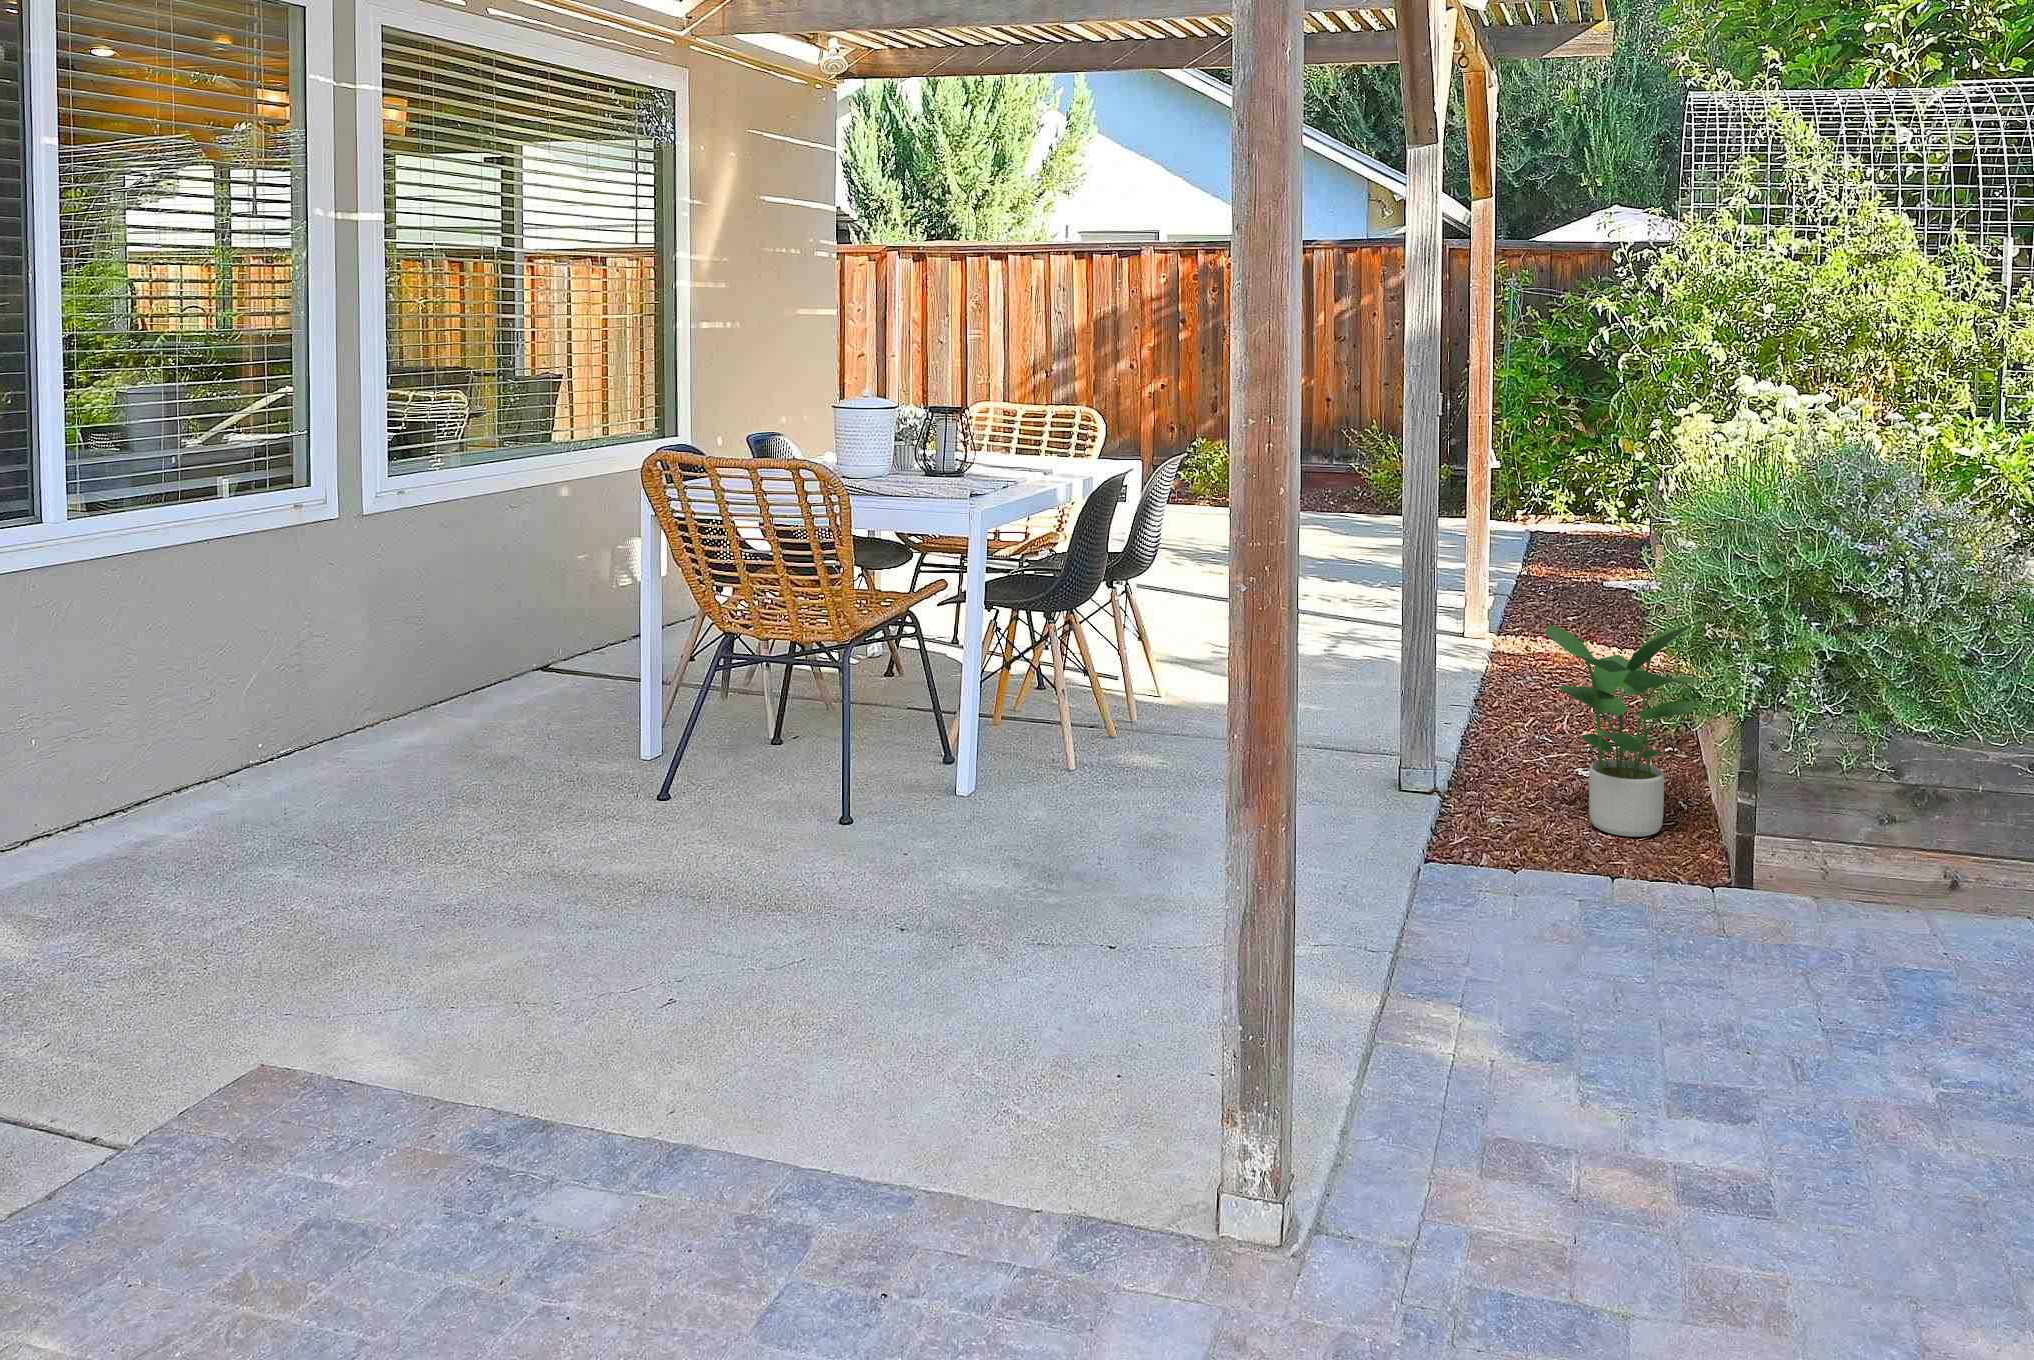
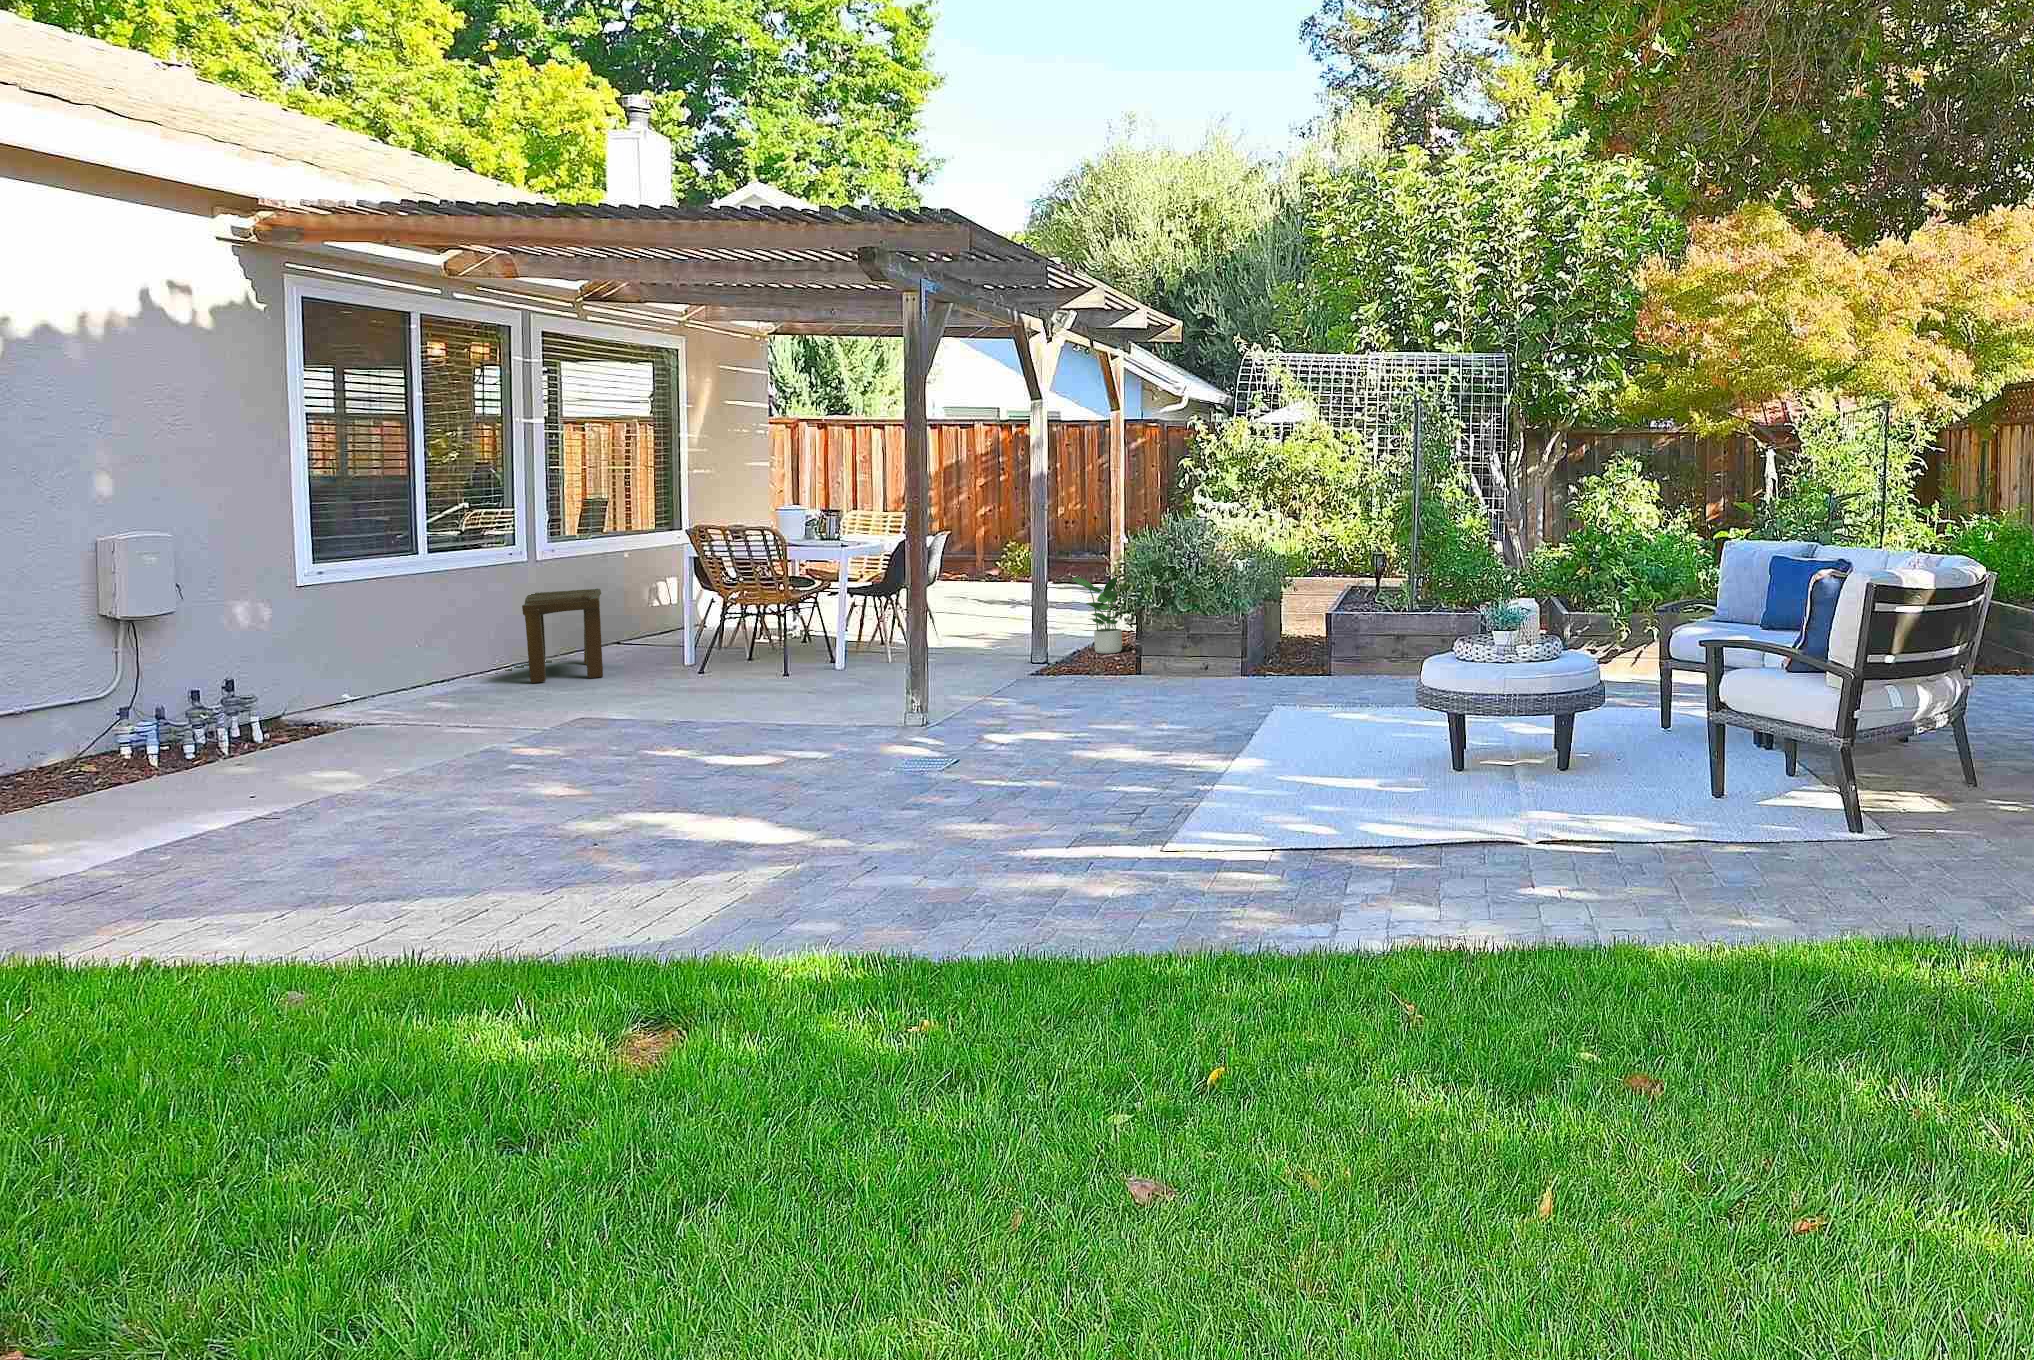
bench: none [261,576,484,834] -> present [522,589,603,683]

